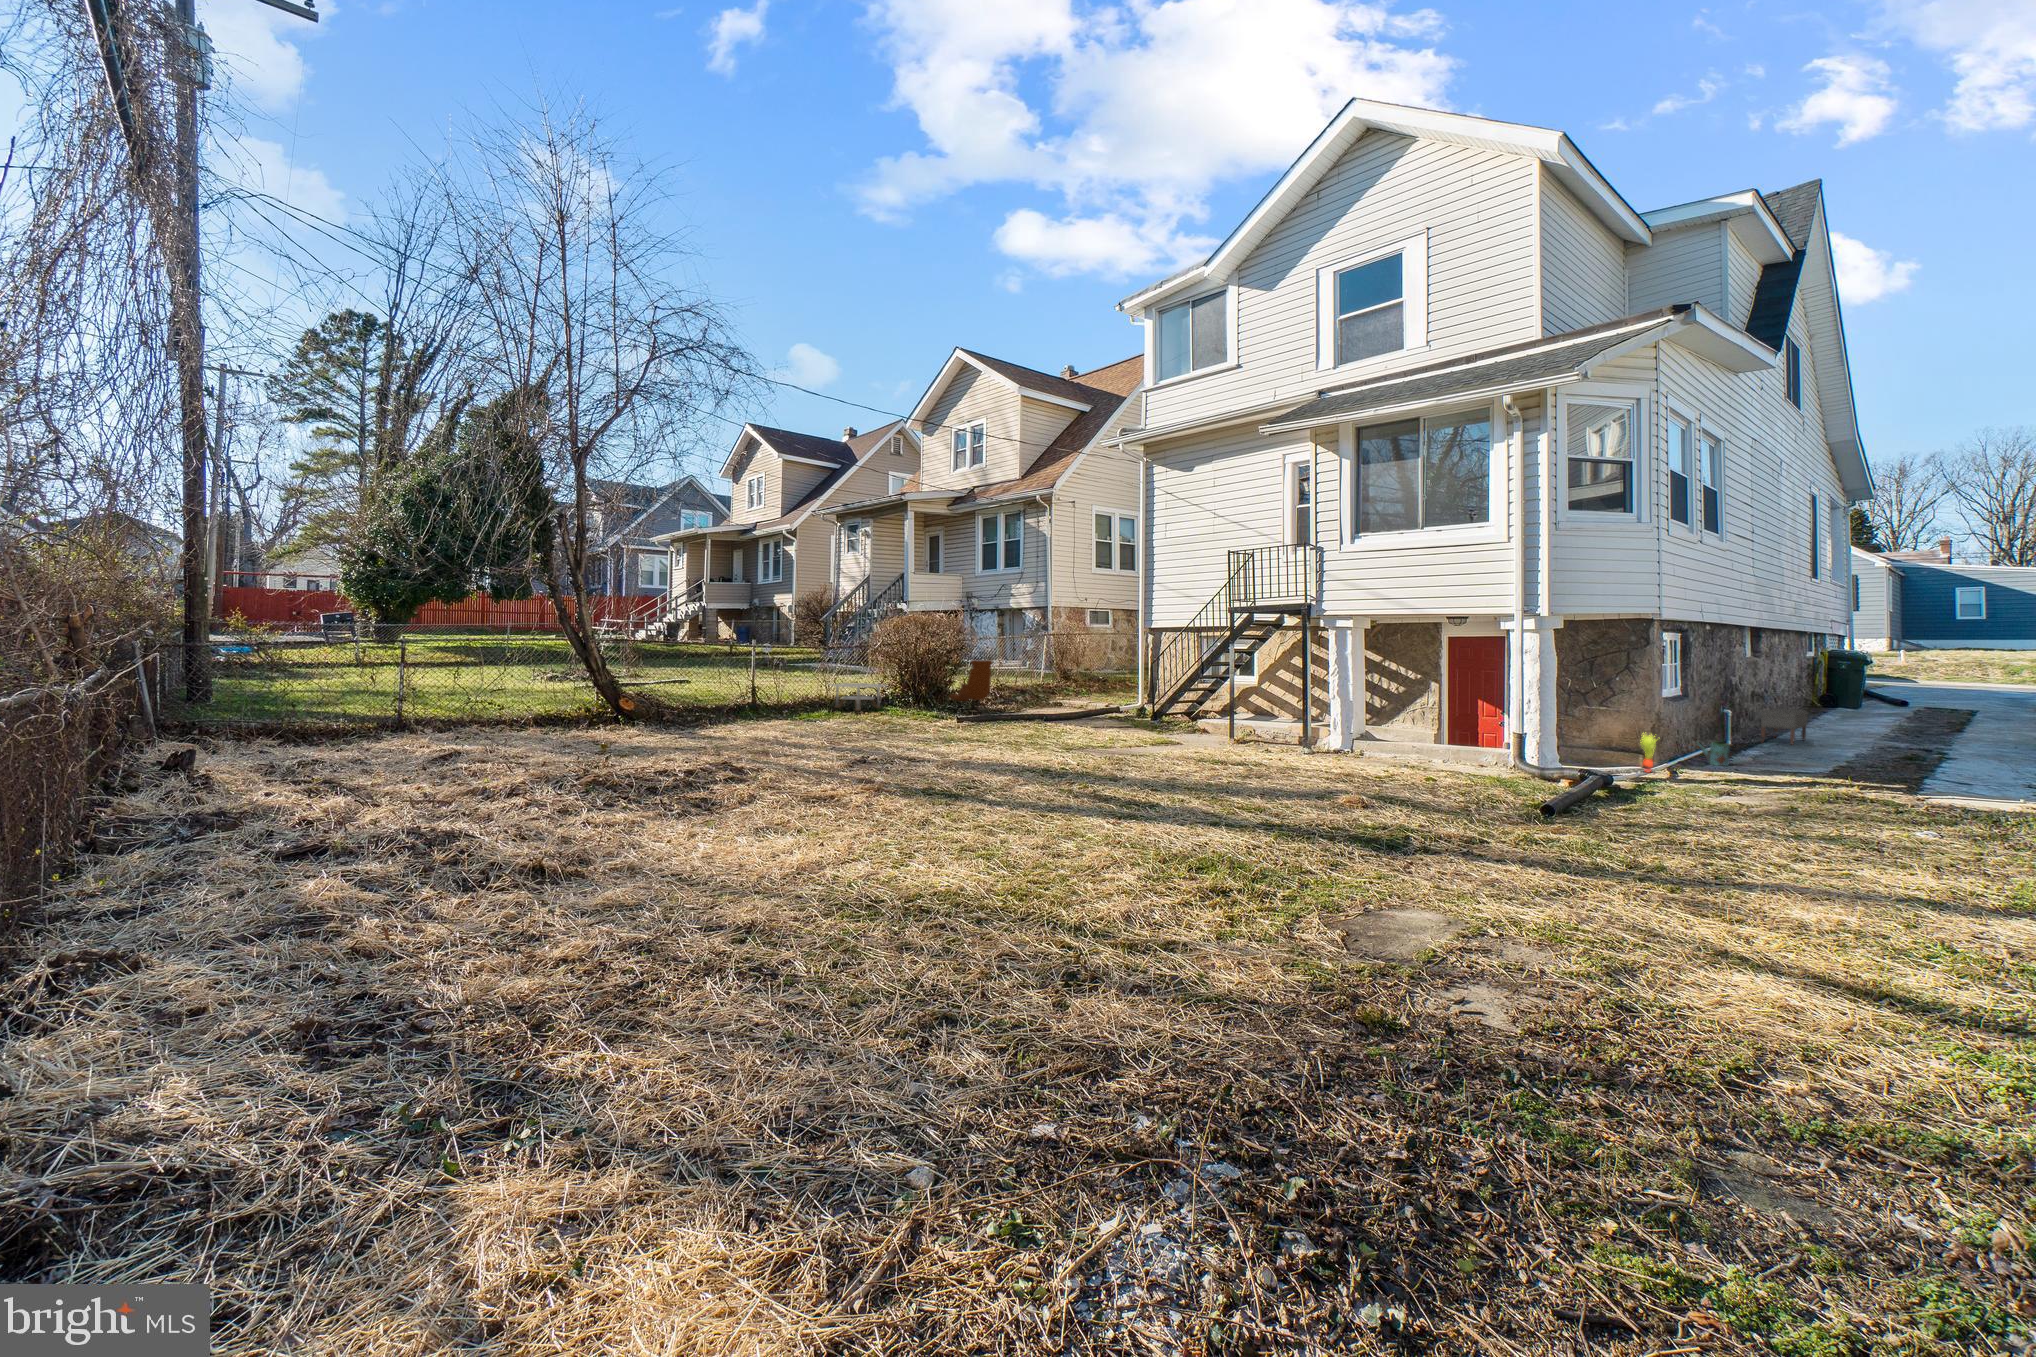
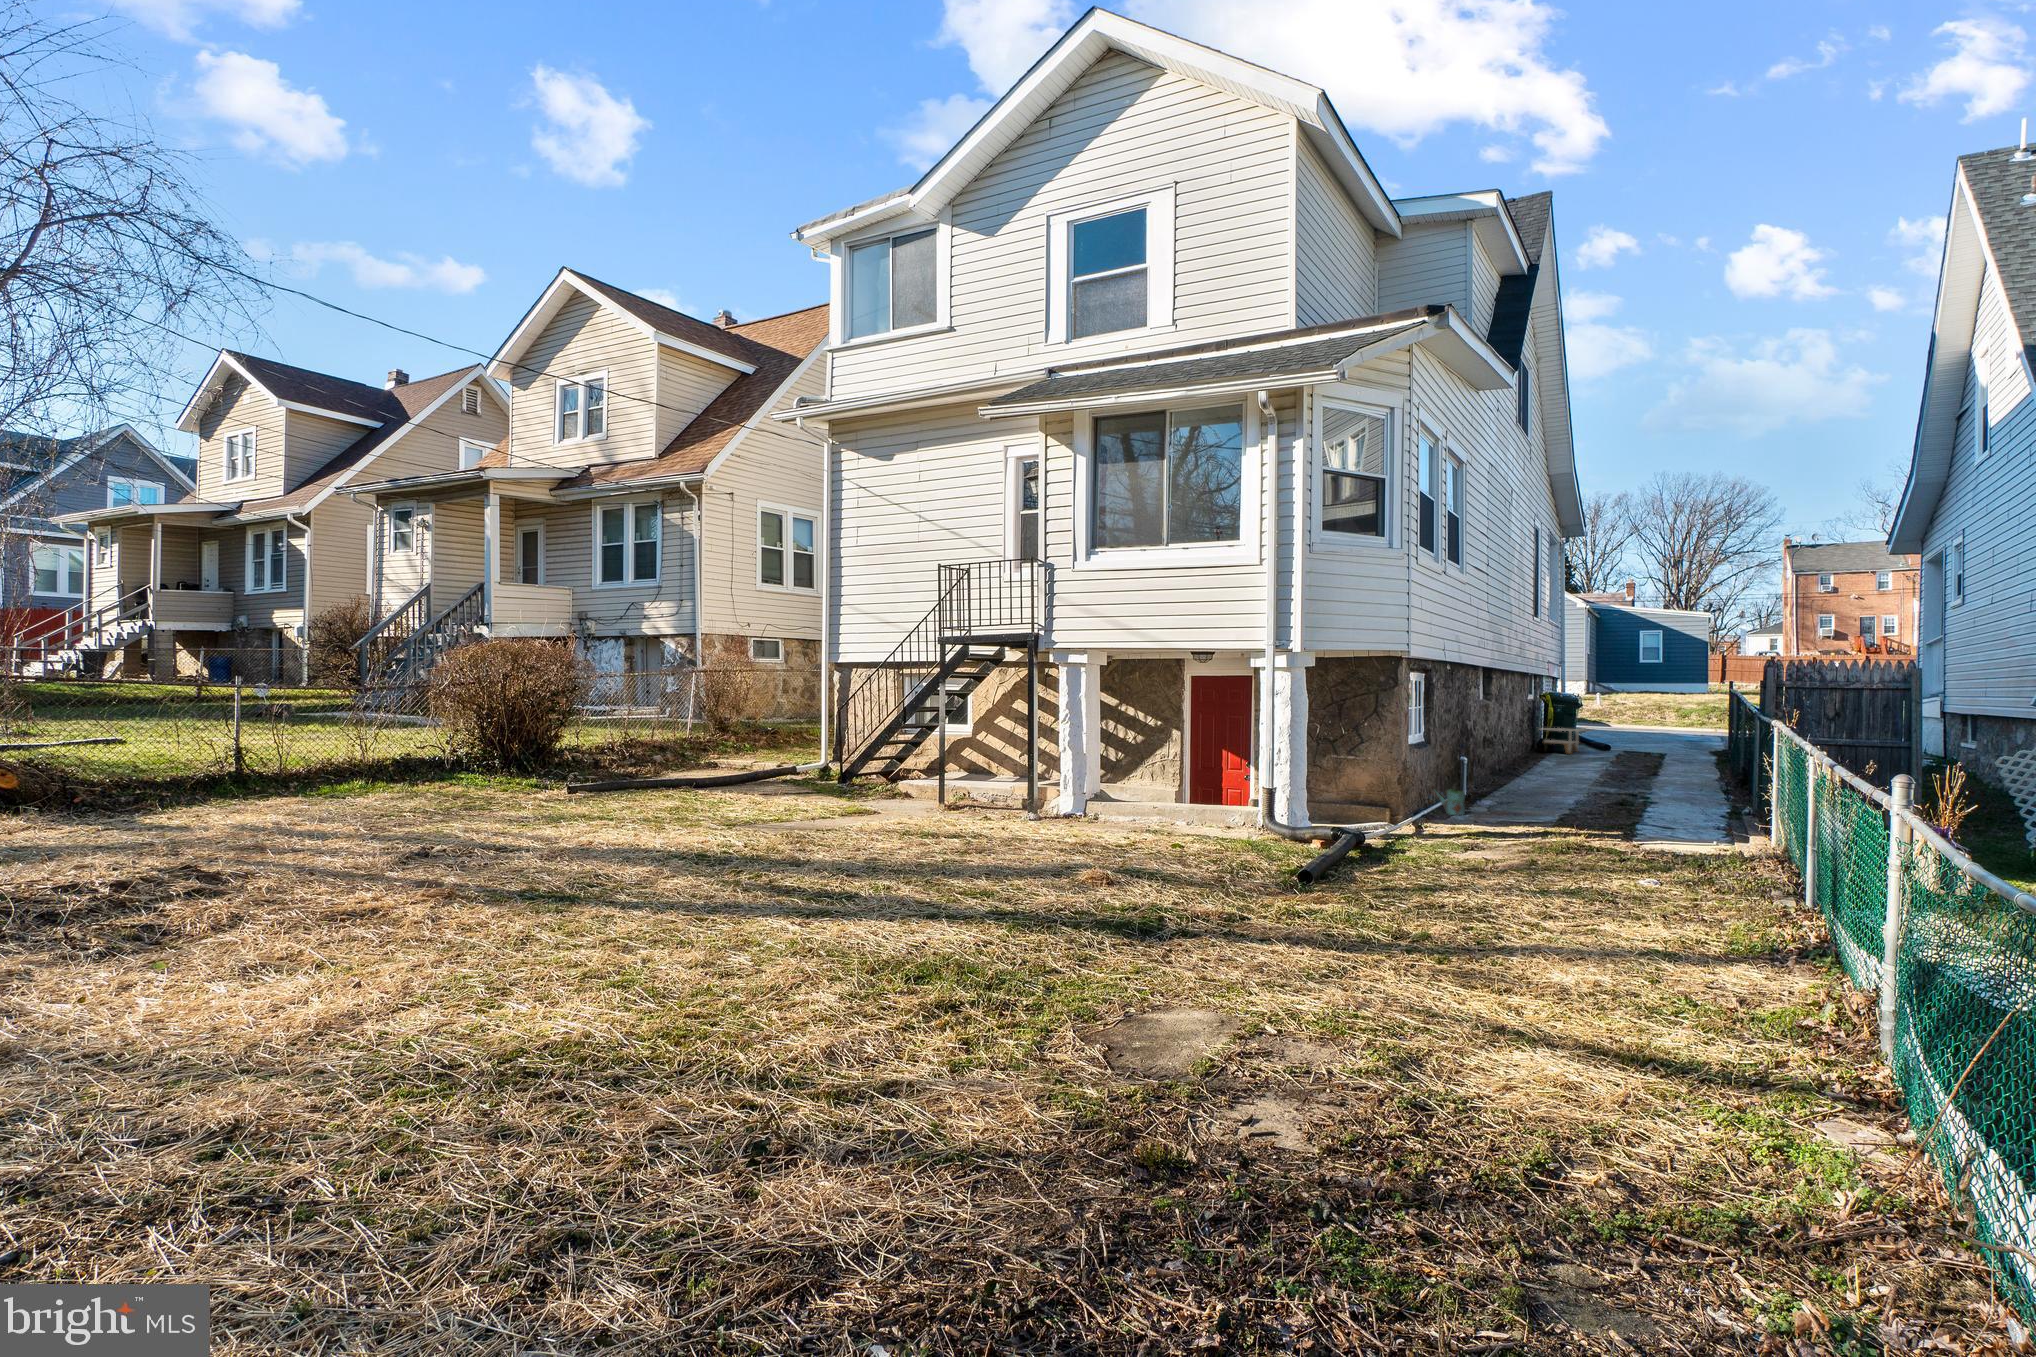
lounge chair: present [949,659,992,713] -> none [565,708,628,781]
round table: present [829,683,885,711] -> present [1541,728,1584,754]
bench: present [1761,708,1808,745] -> none [1487,752,1528,790]
potted plant: present [1642,735,1656,772] -> none [1383,781,1402,826]

